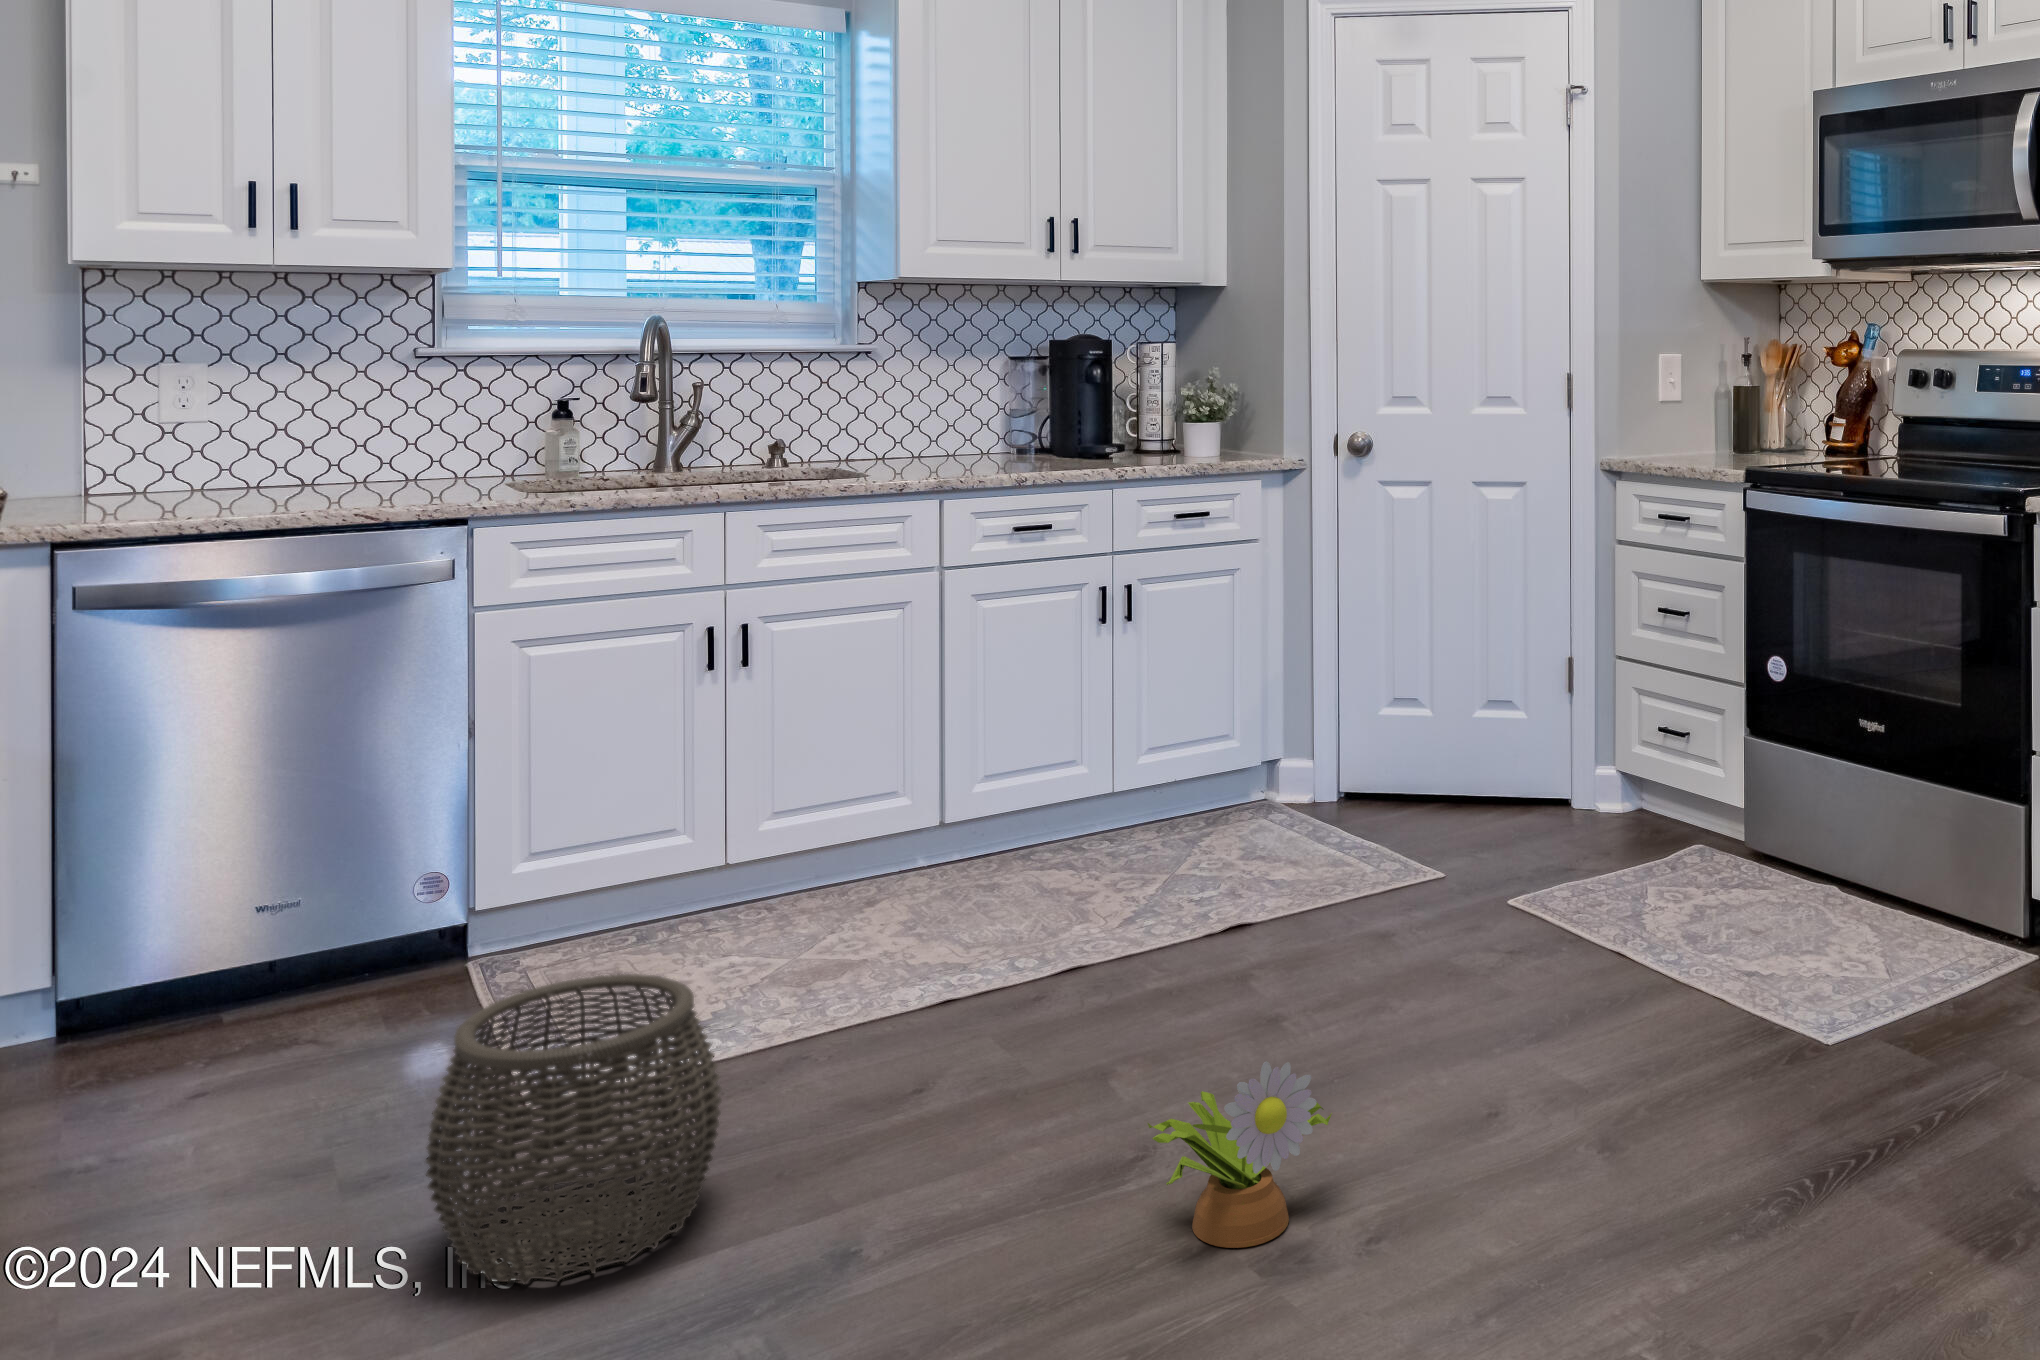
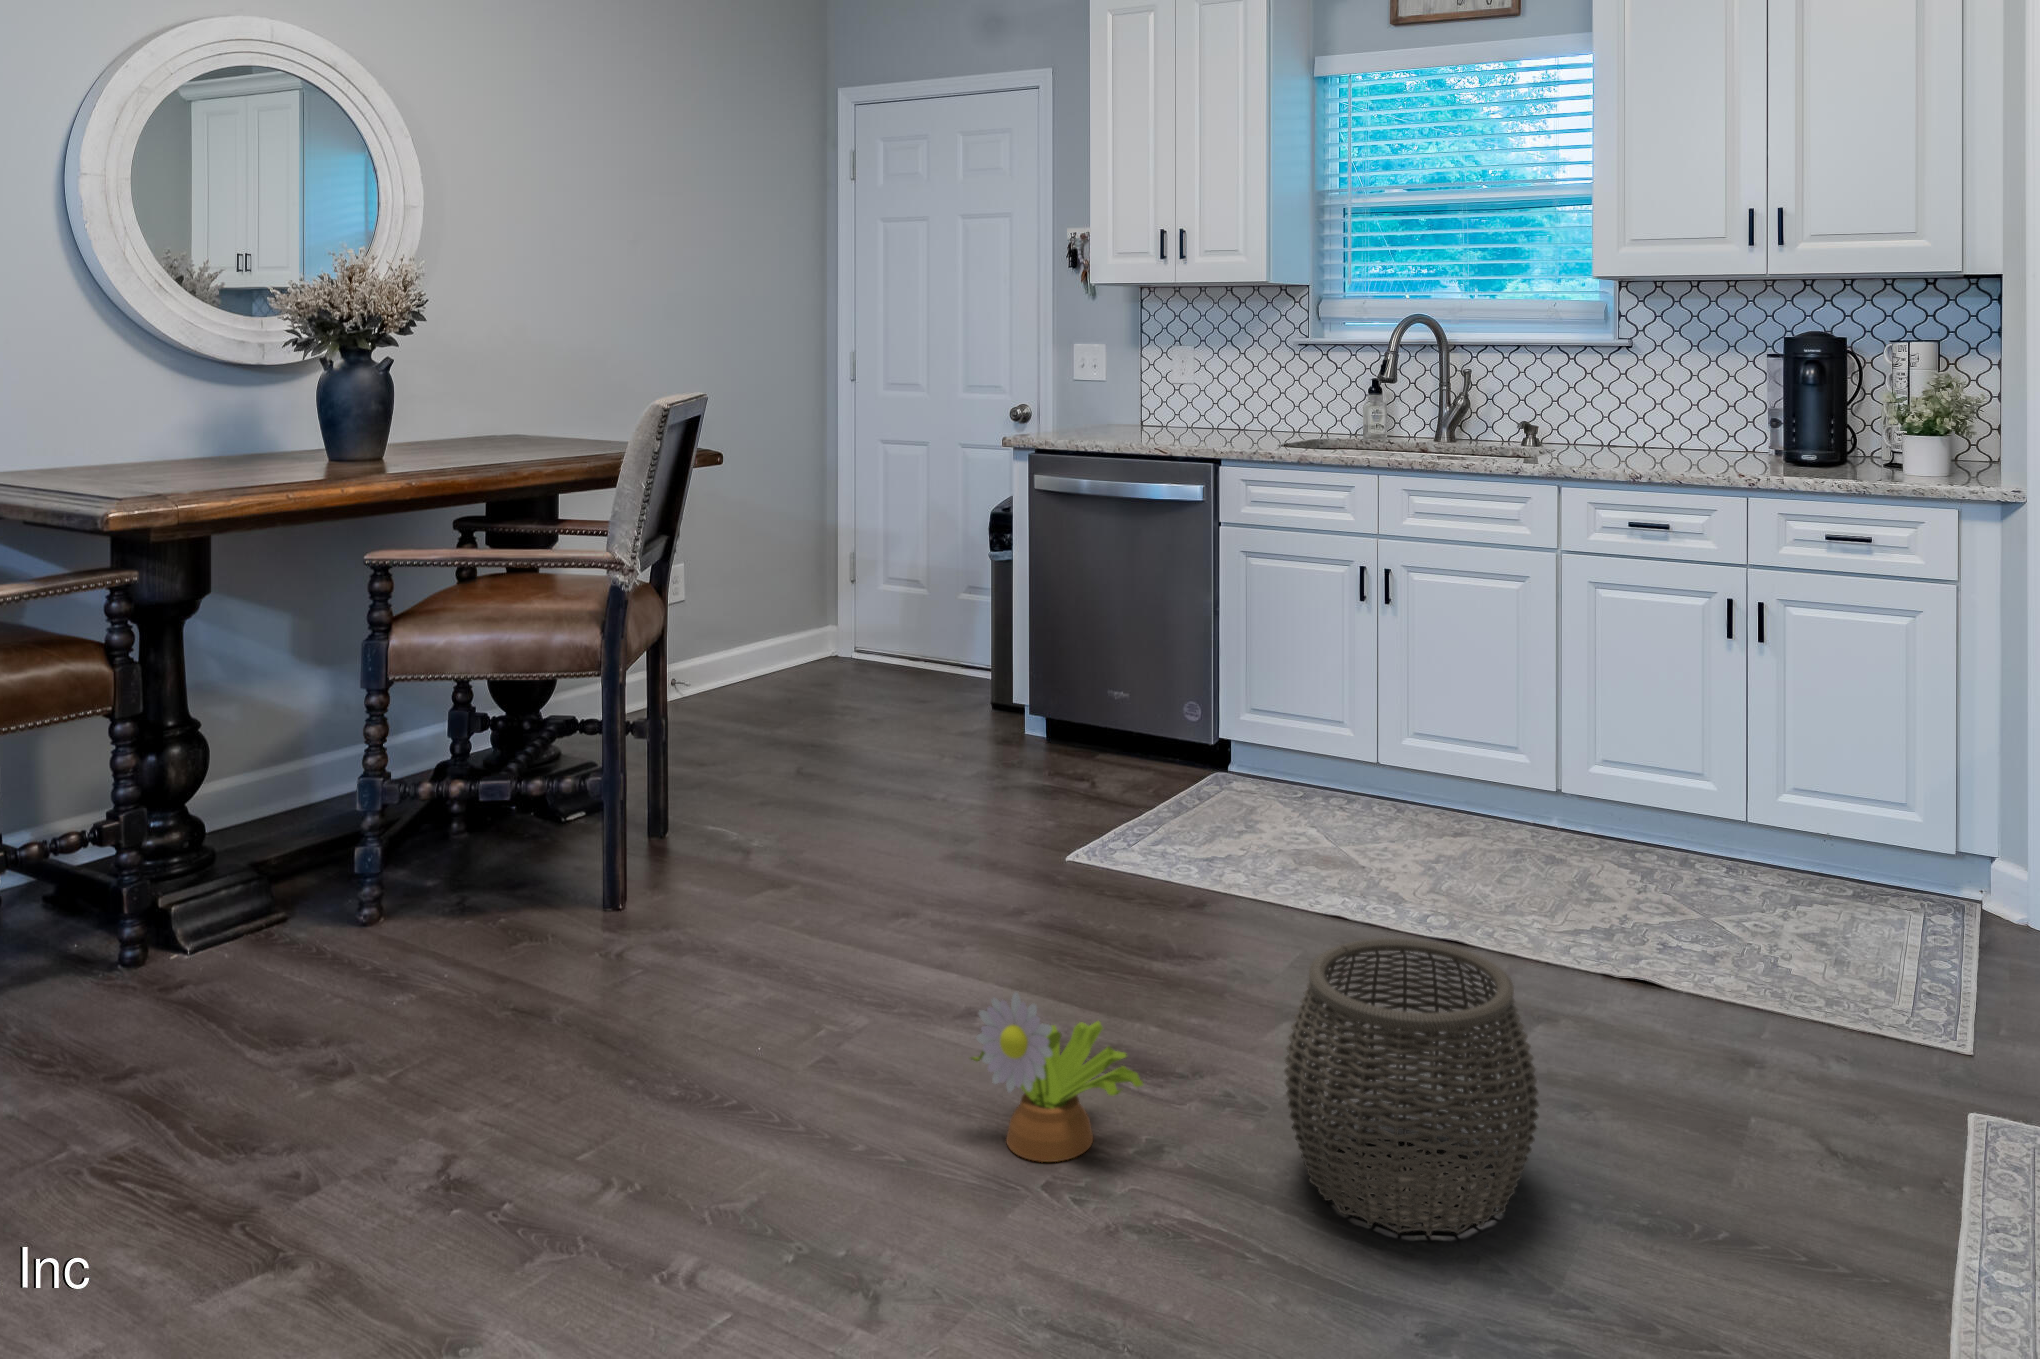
woven basket: present [426,974,722,1284] -> present [1284,938,1539,1236]

